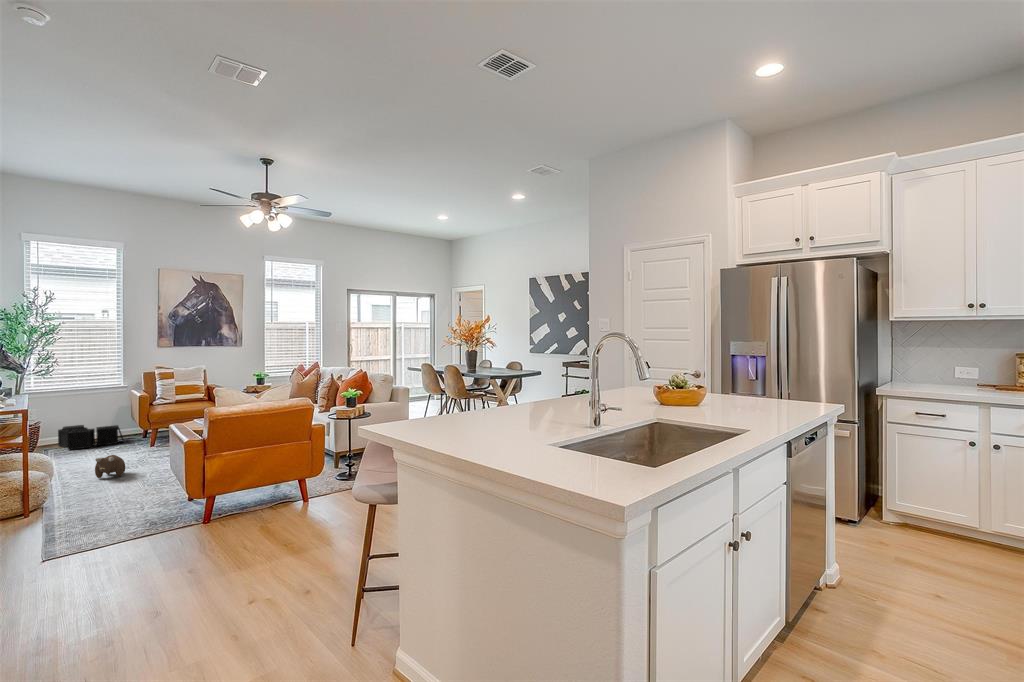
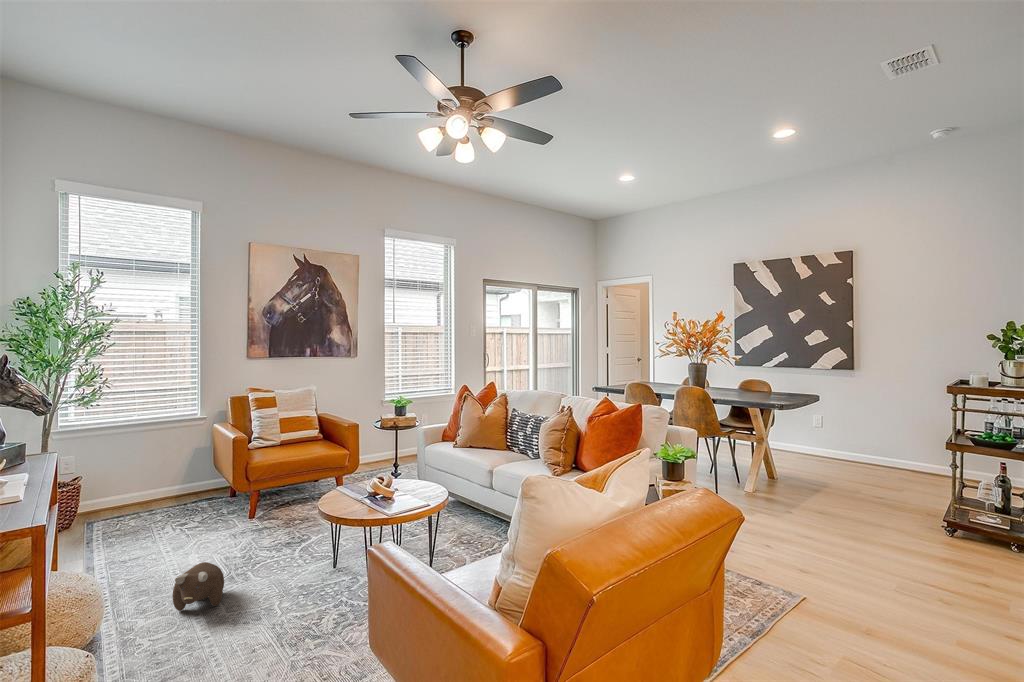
storage bin: present [58,425,124,450] -> none [106,476,204,522]

